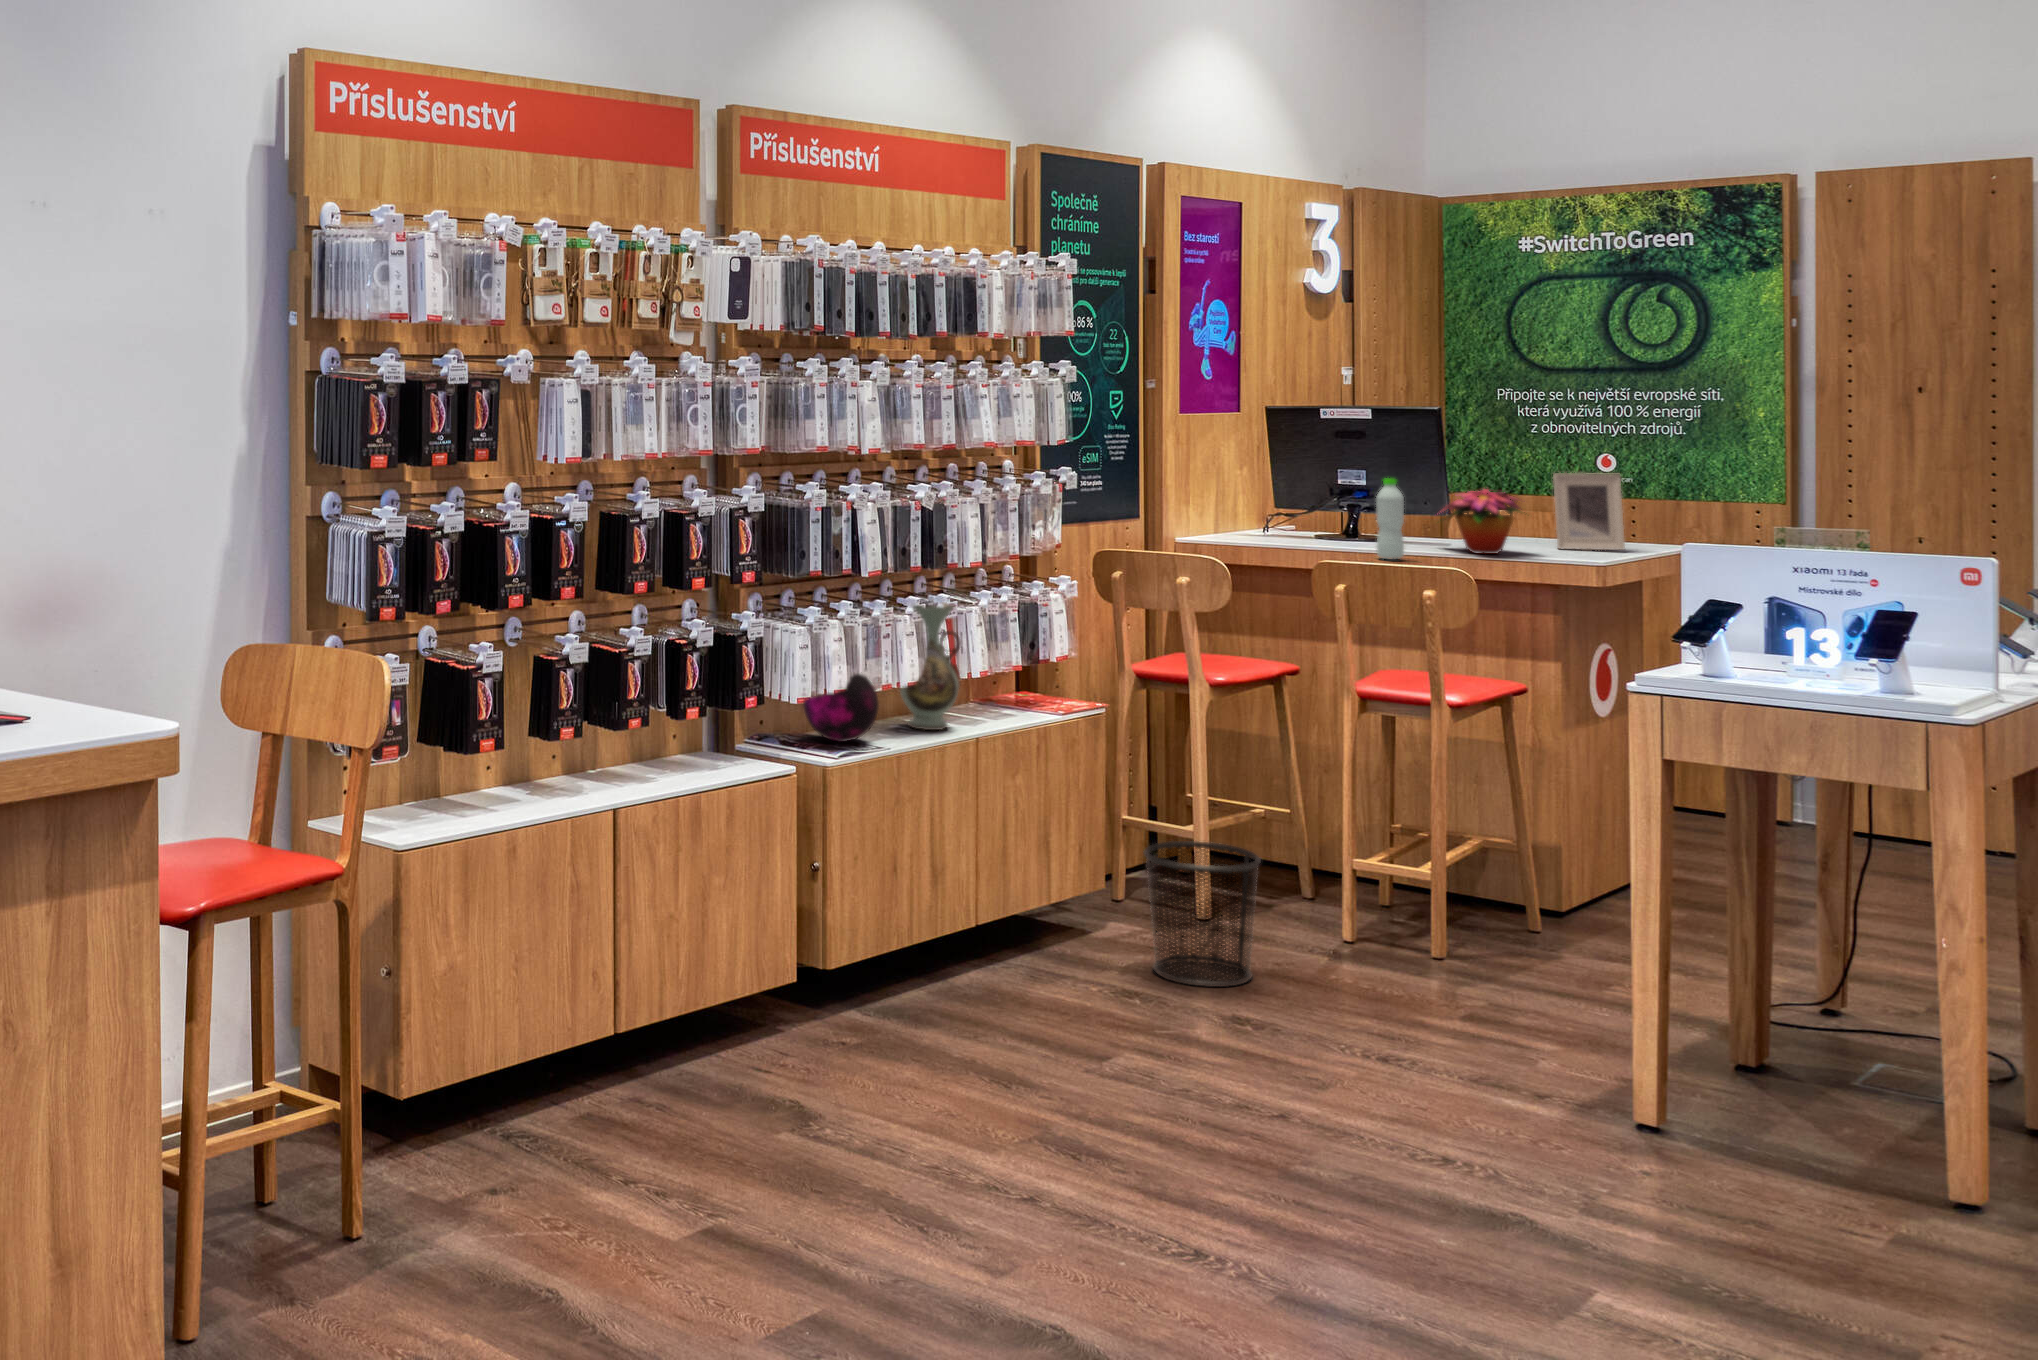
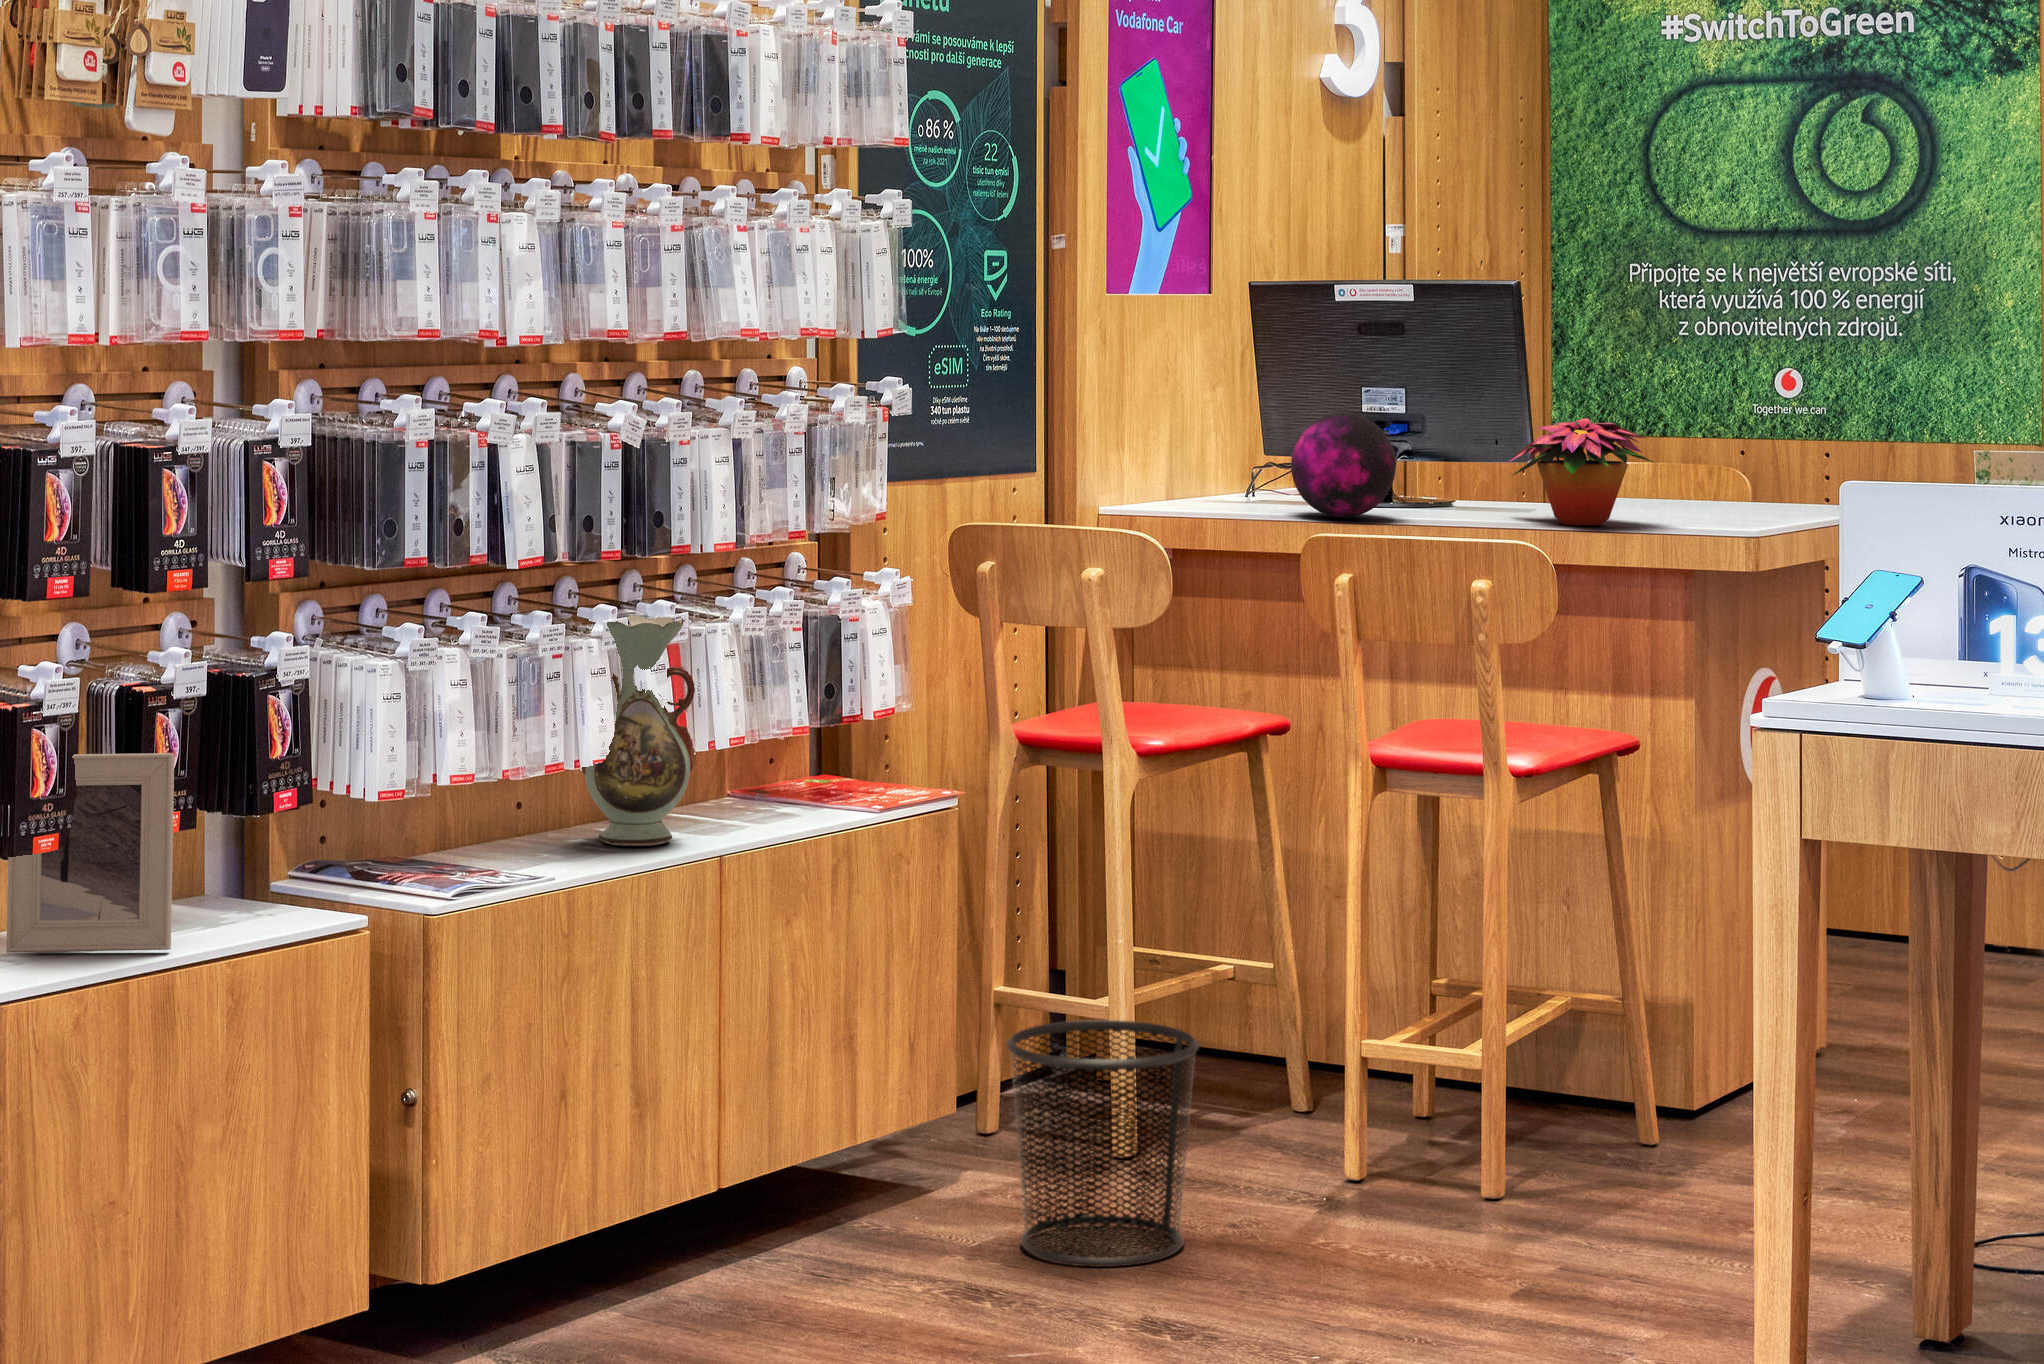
picture frame: present [1553,473,1625,550] -> present [6,753,174,953]
water bottle: present [1376,478,1404,559] -> none [1410,399,1454,535]
decorative orb: present [803,674,879,742] -> present [1291,413,1396,518]

